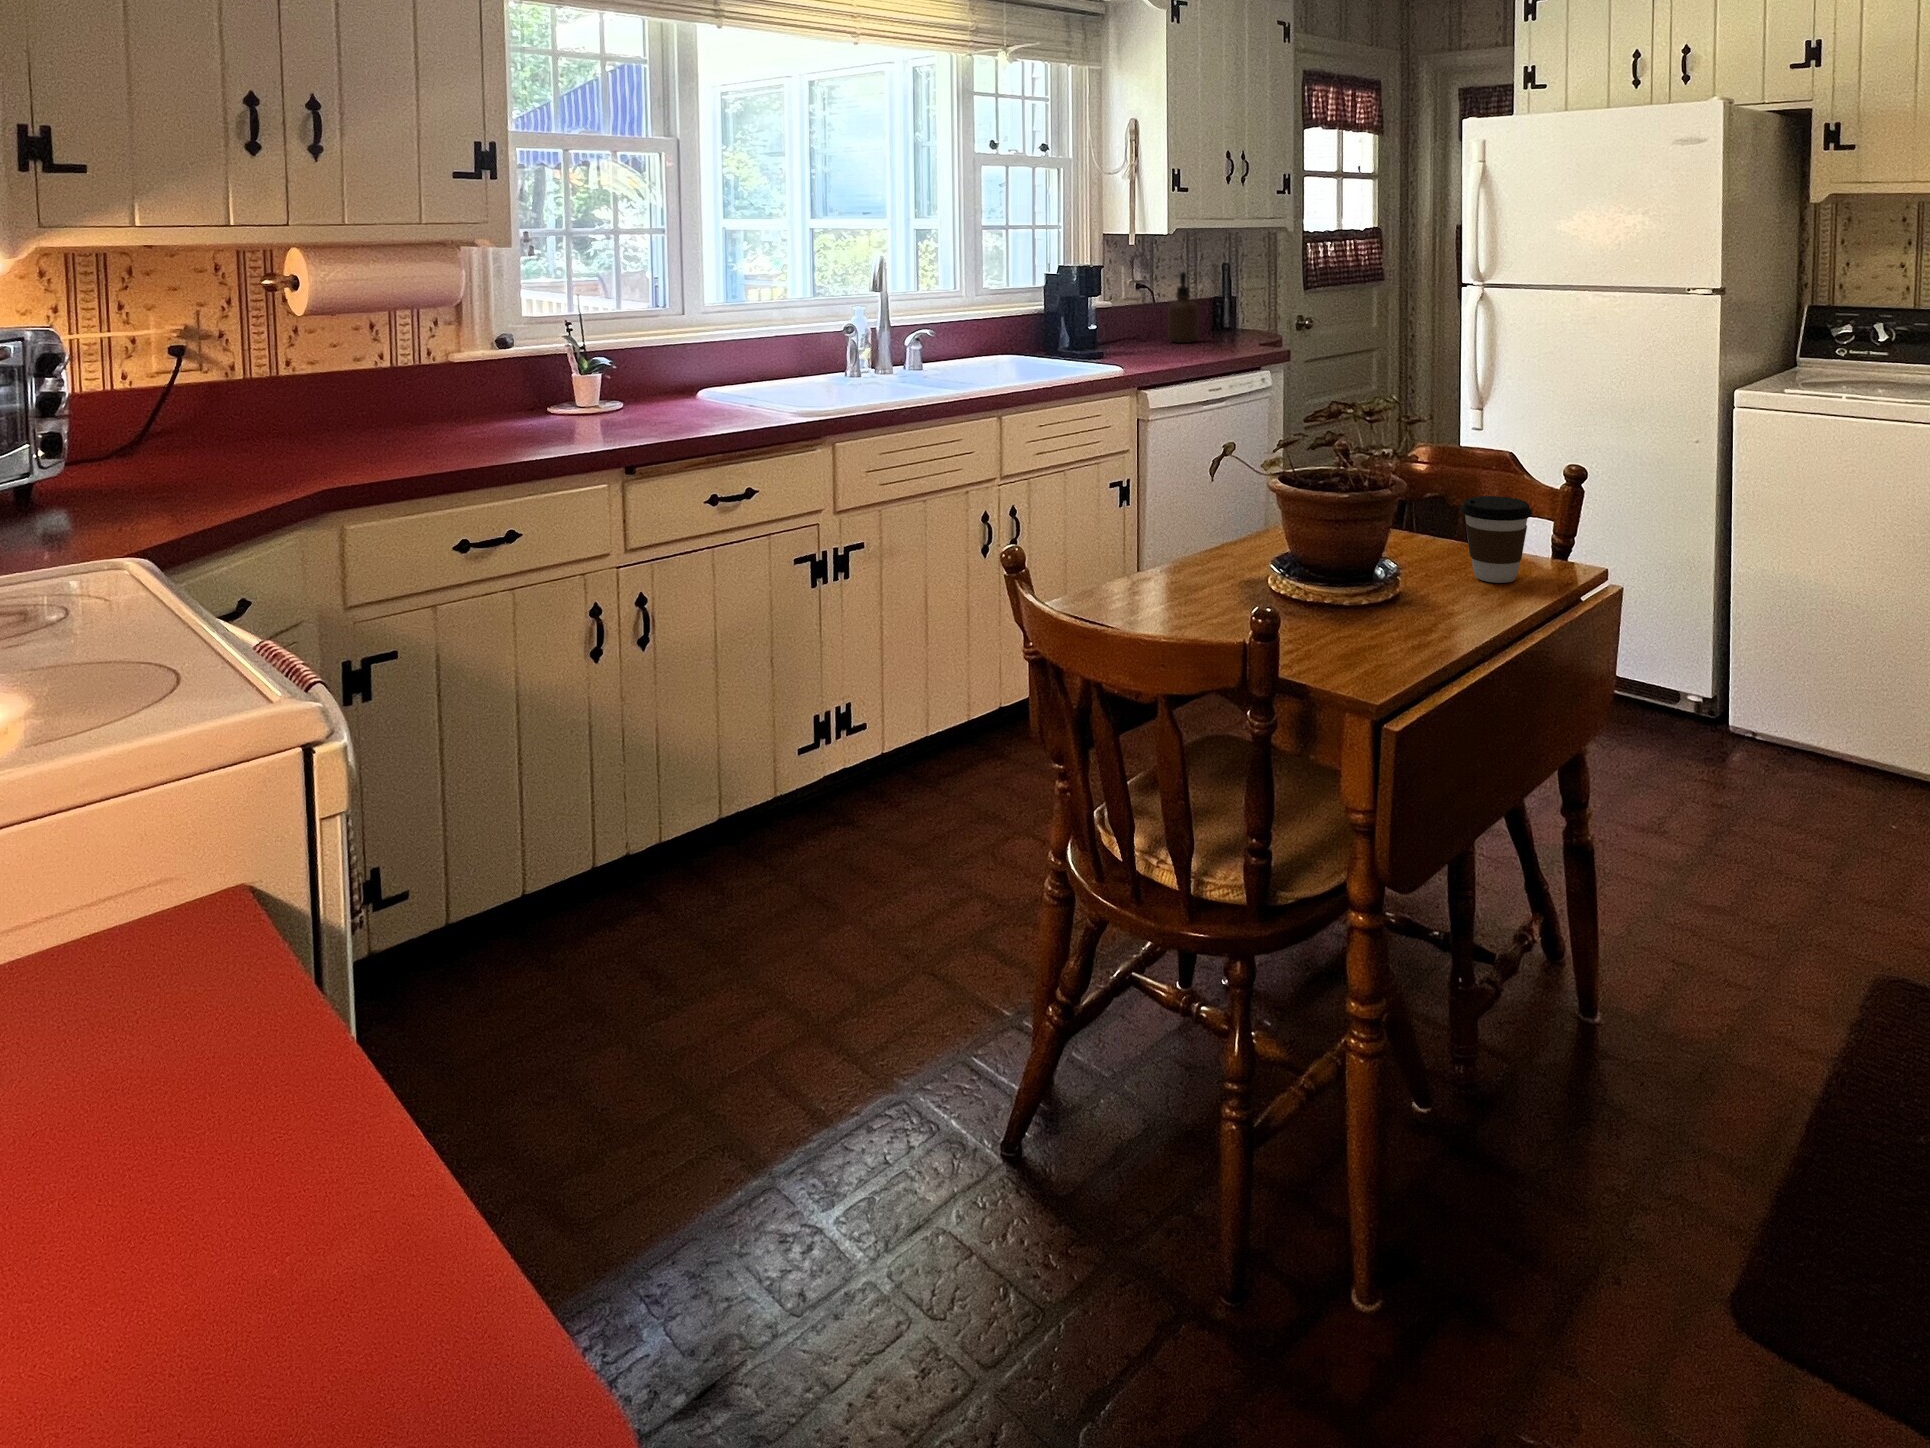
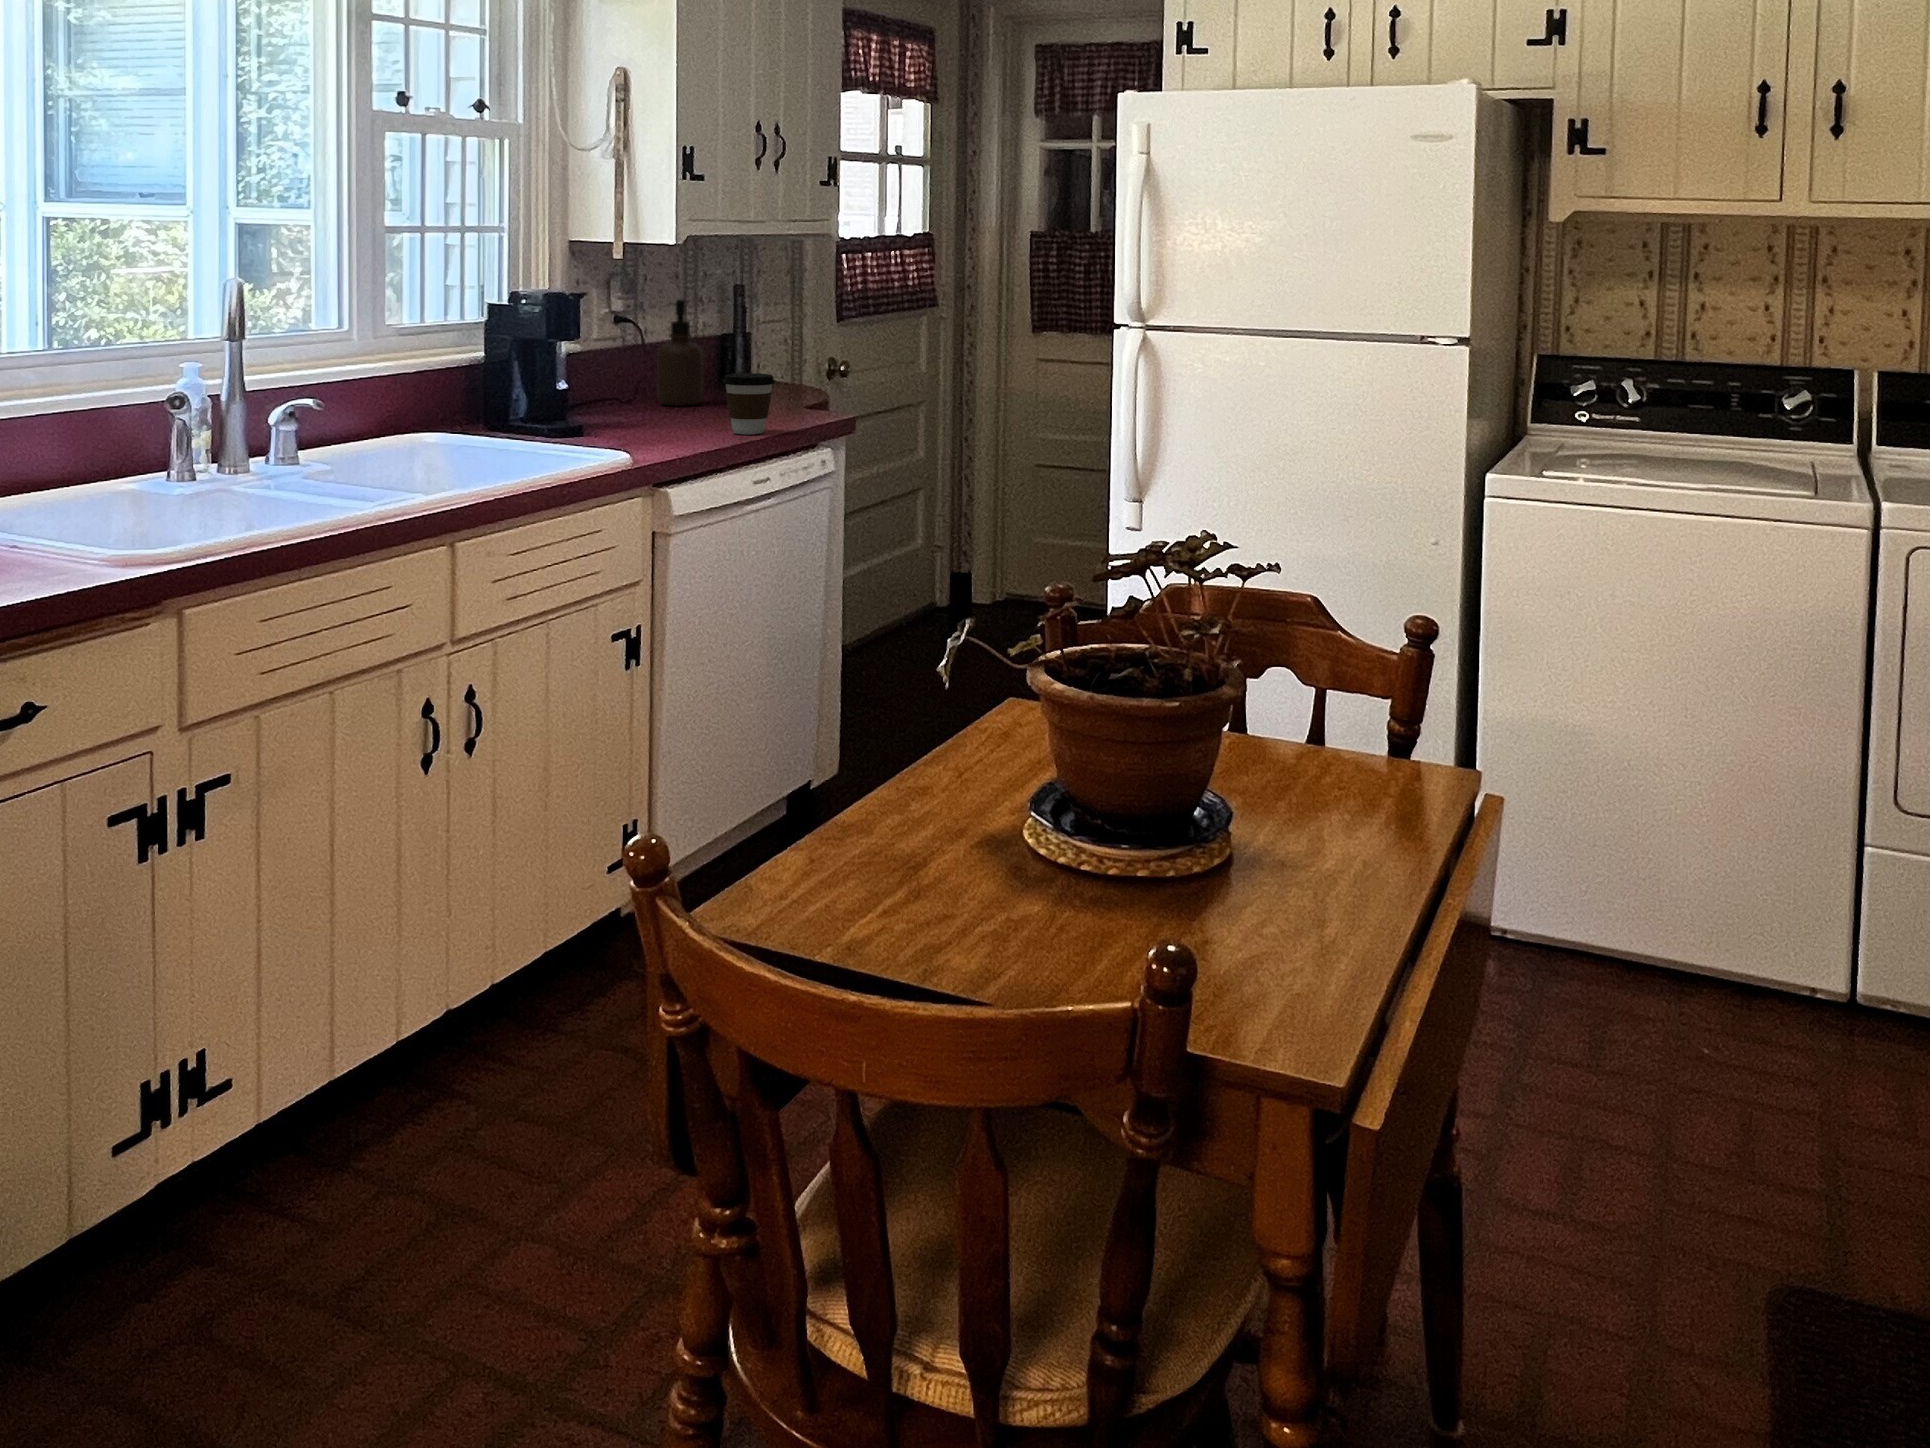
coffee cup: present [1461,496,1532,583] -> present [723,373,775,434]

